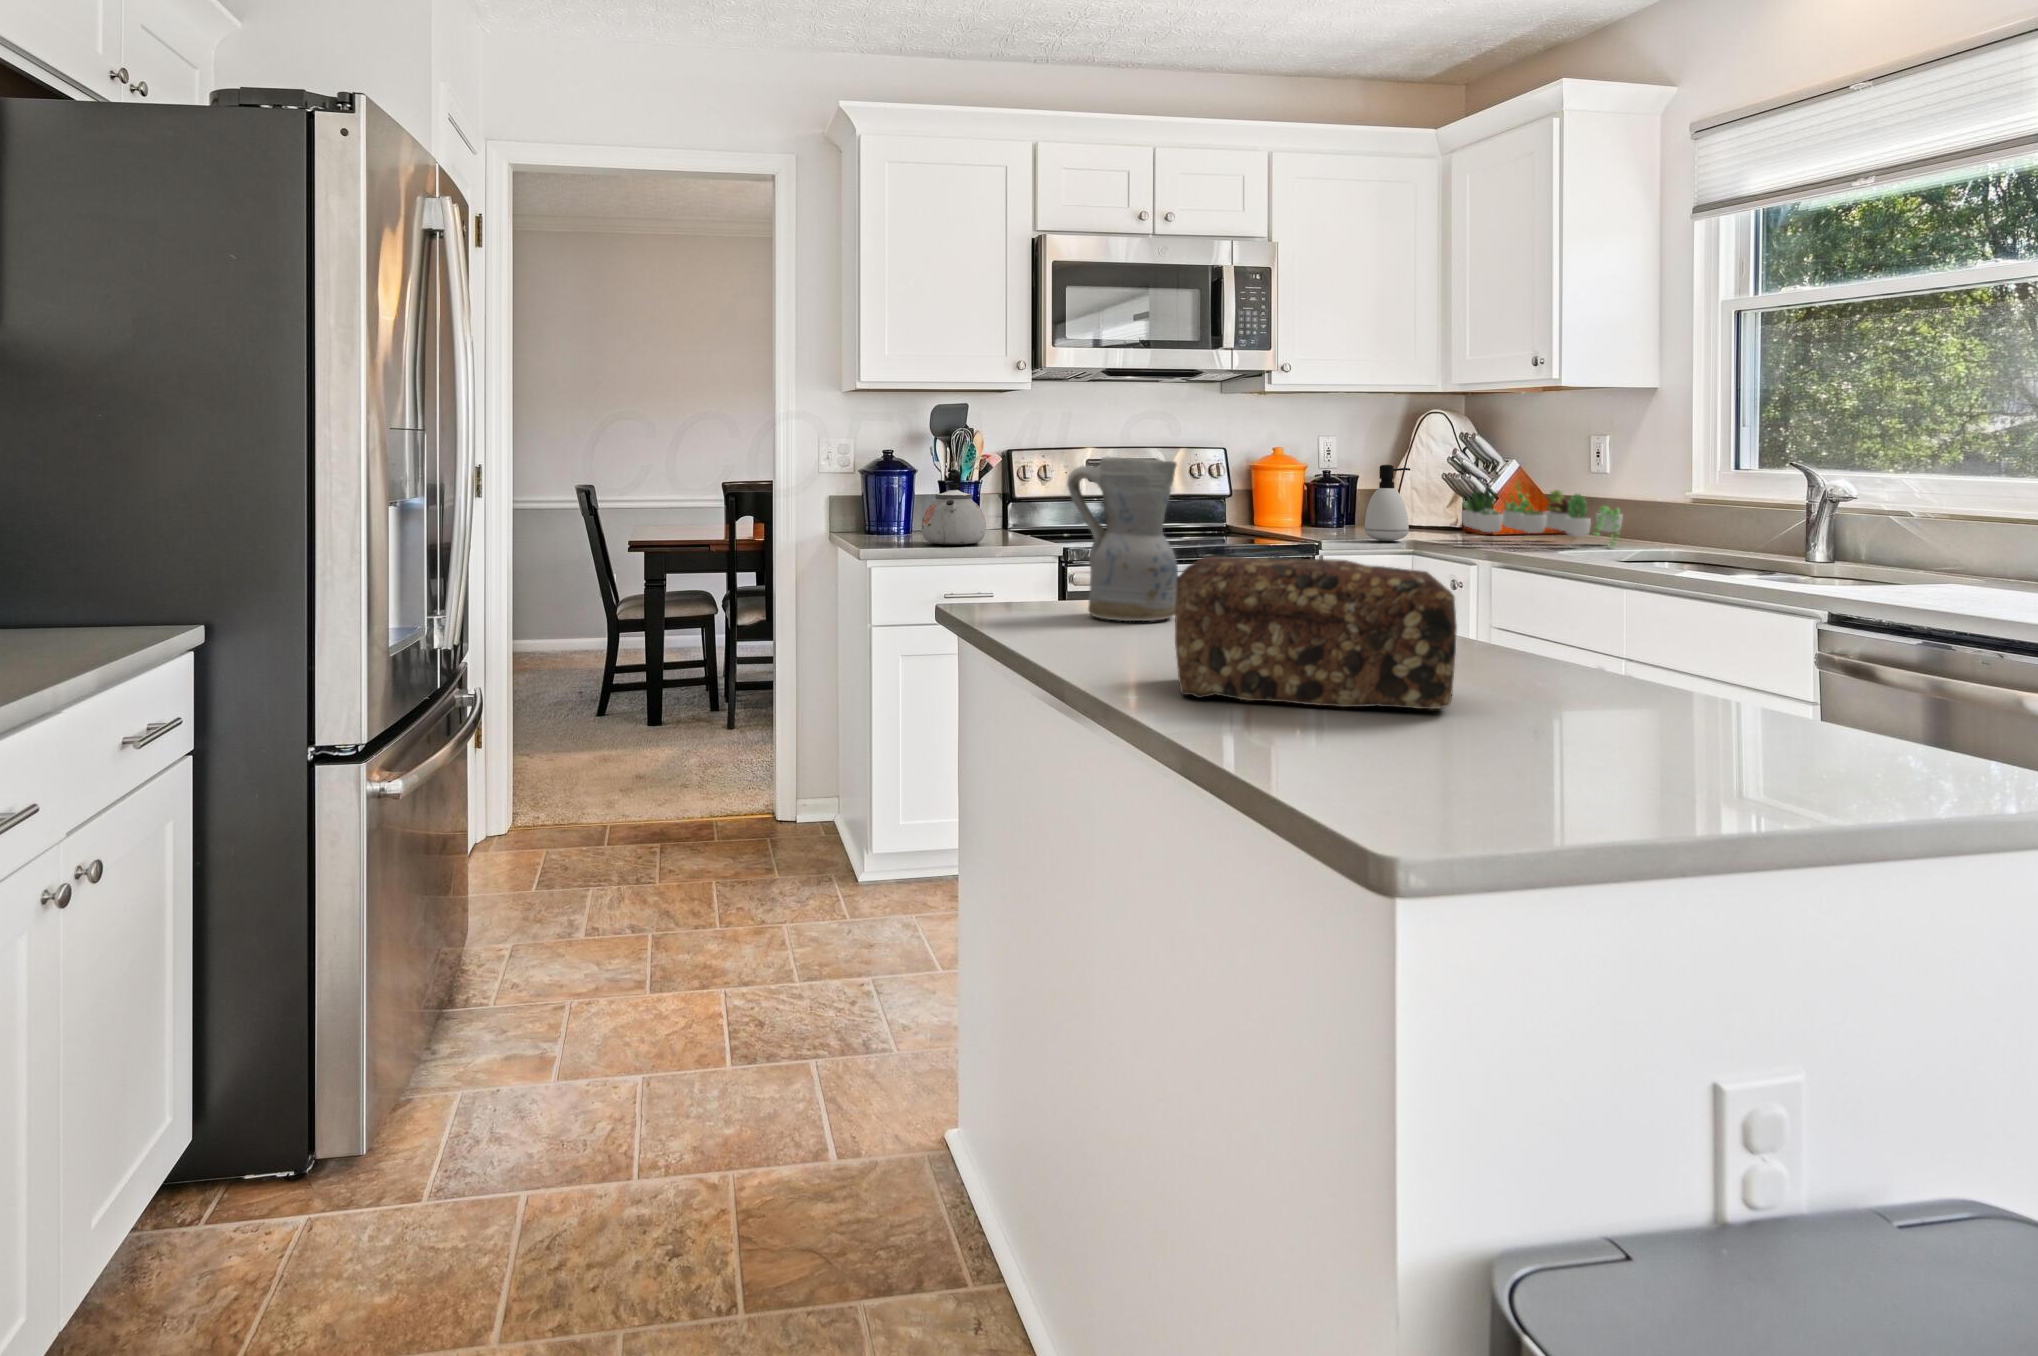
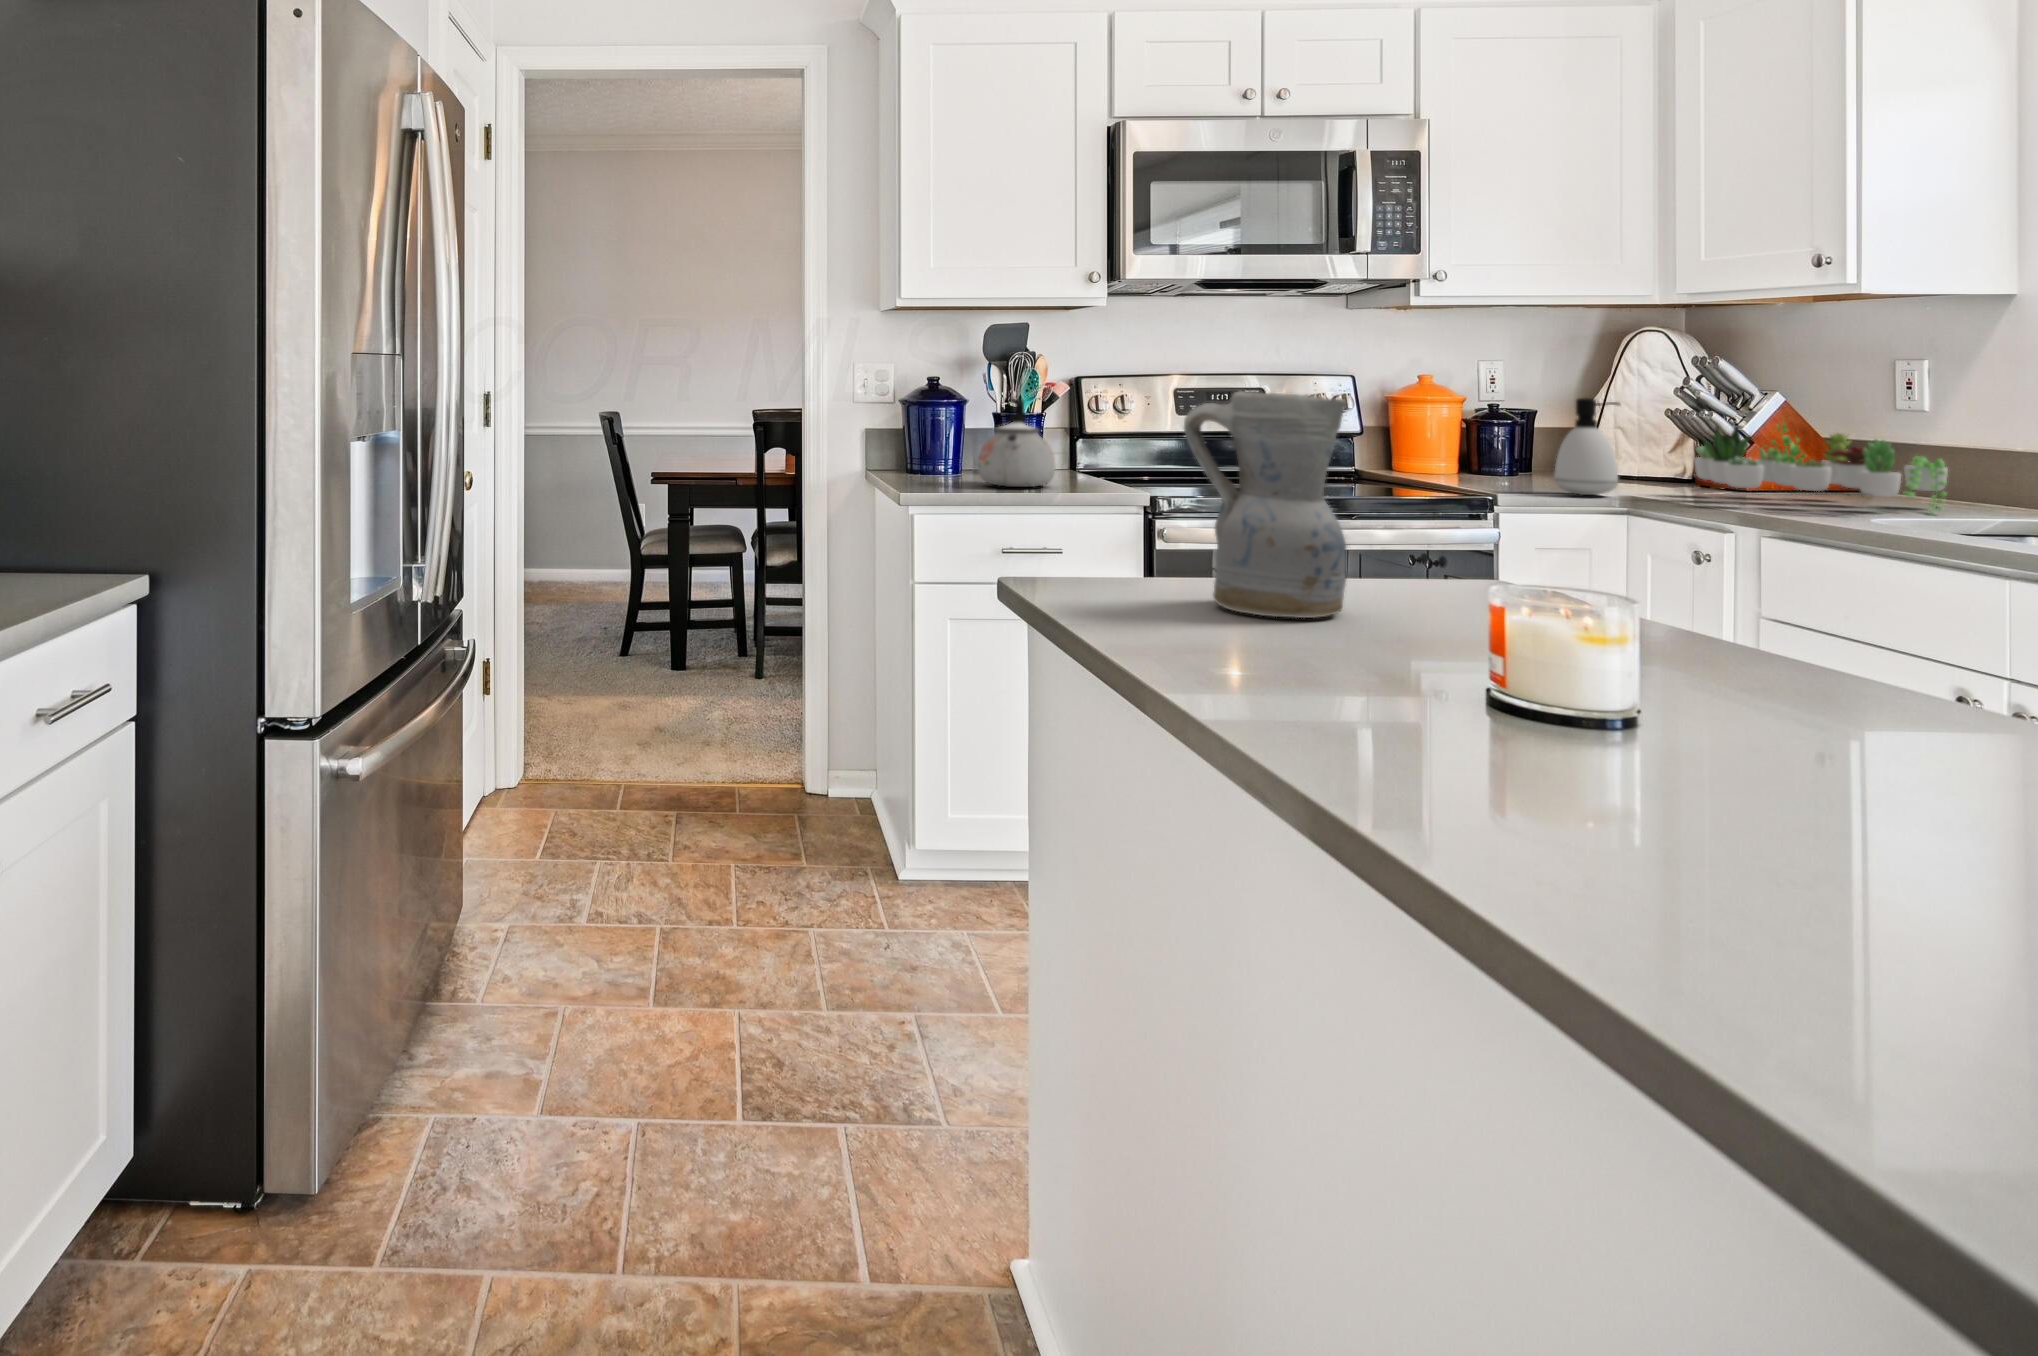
bread loaf: present [1175,556,1457,709] -> none [1396,554,1944,840]

